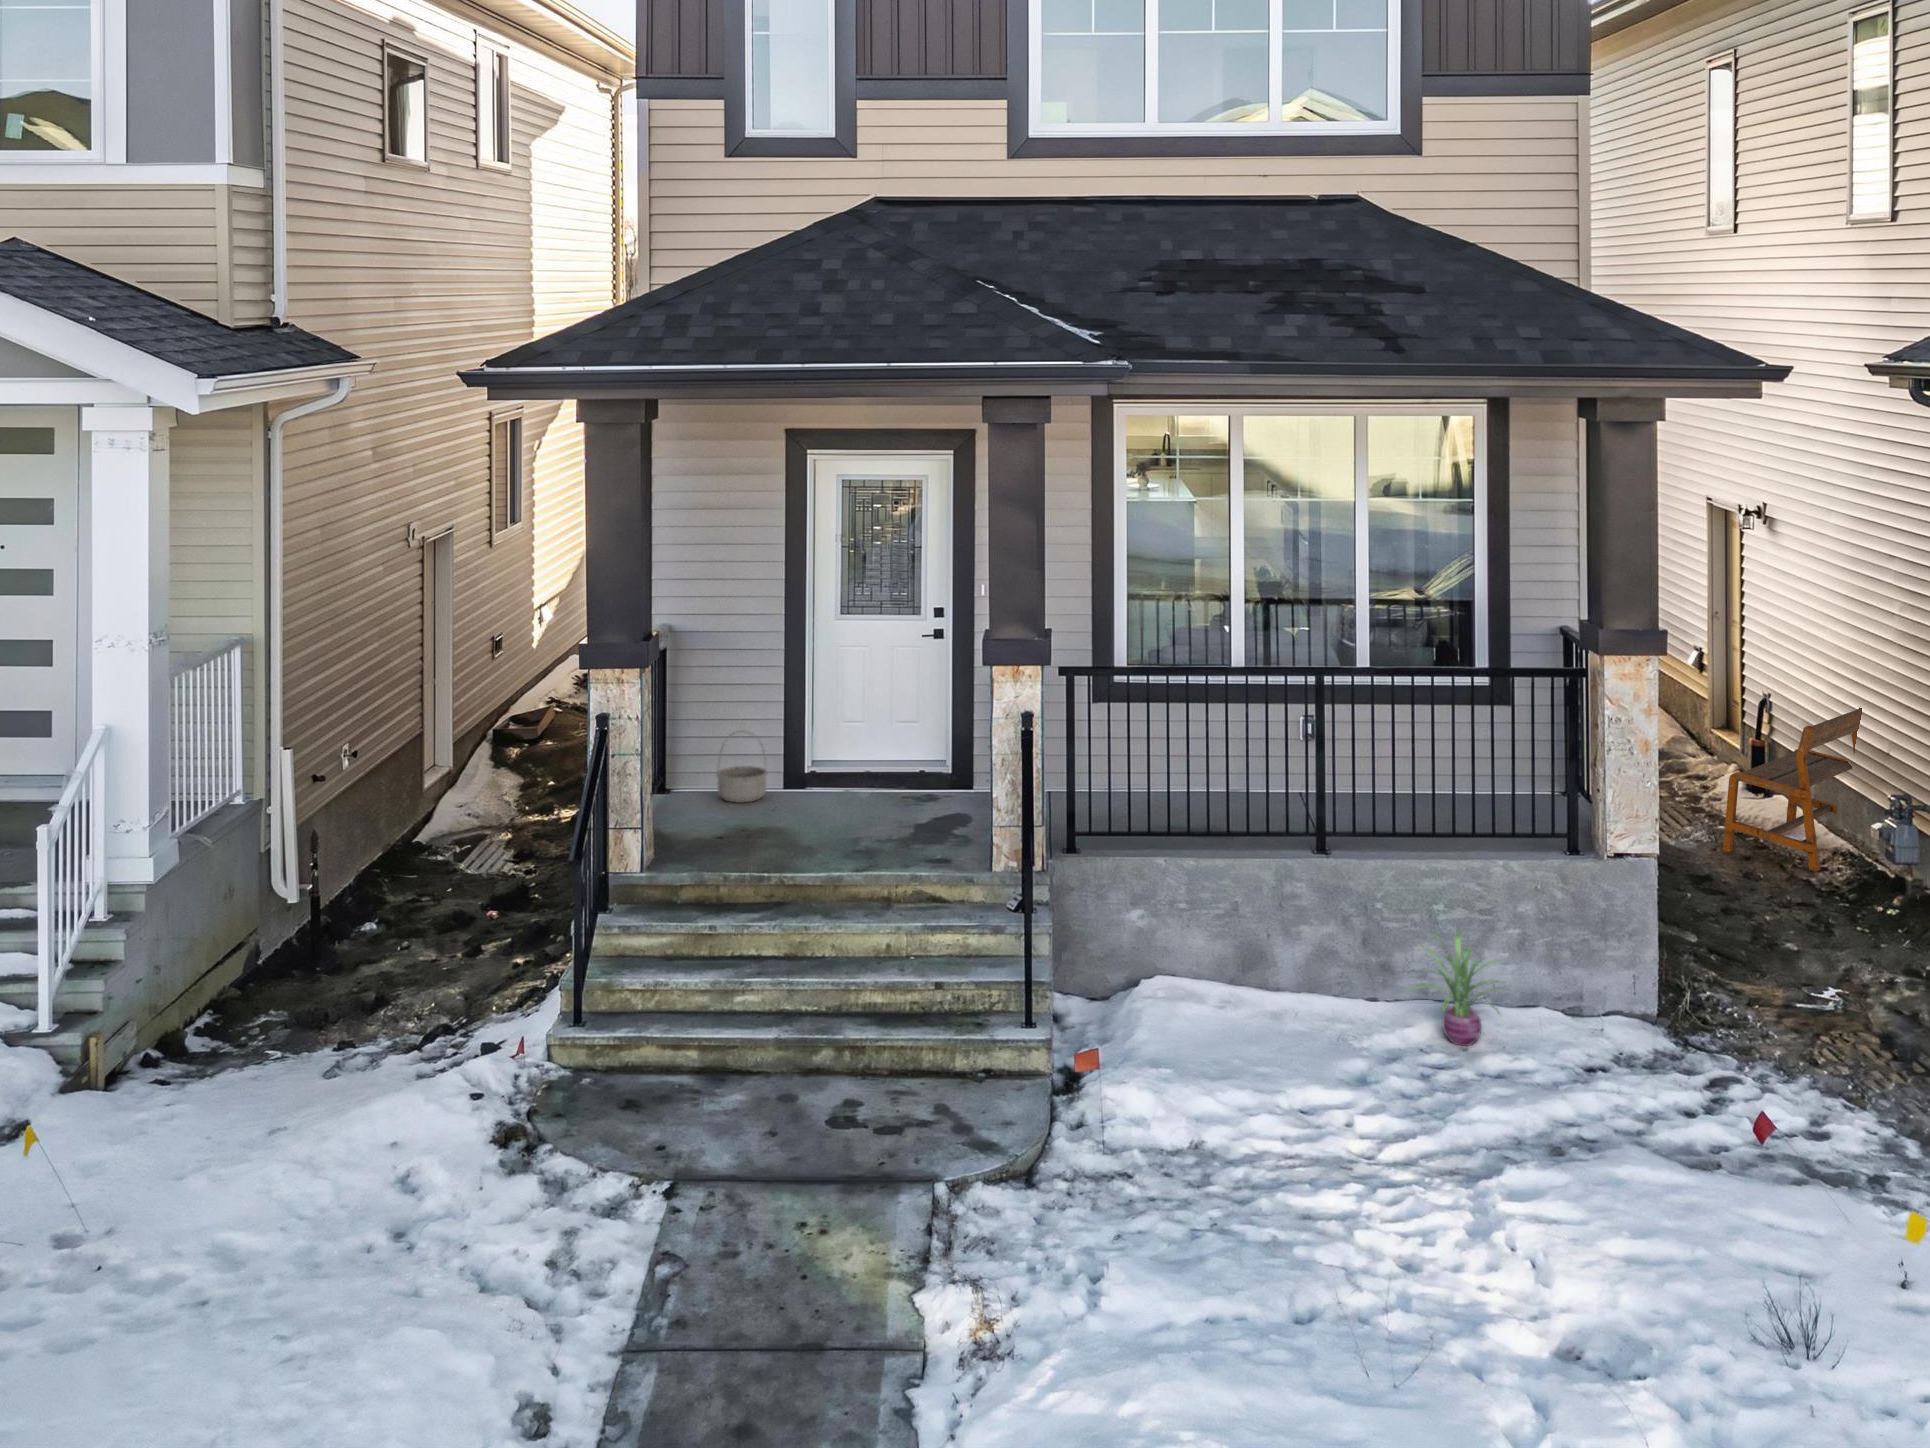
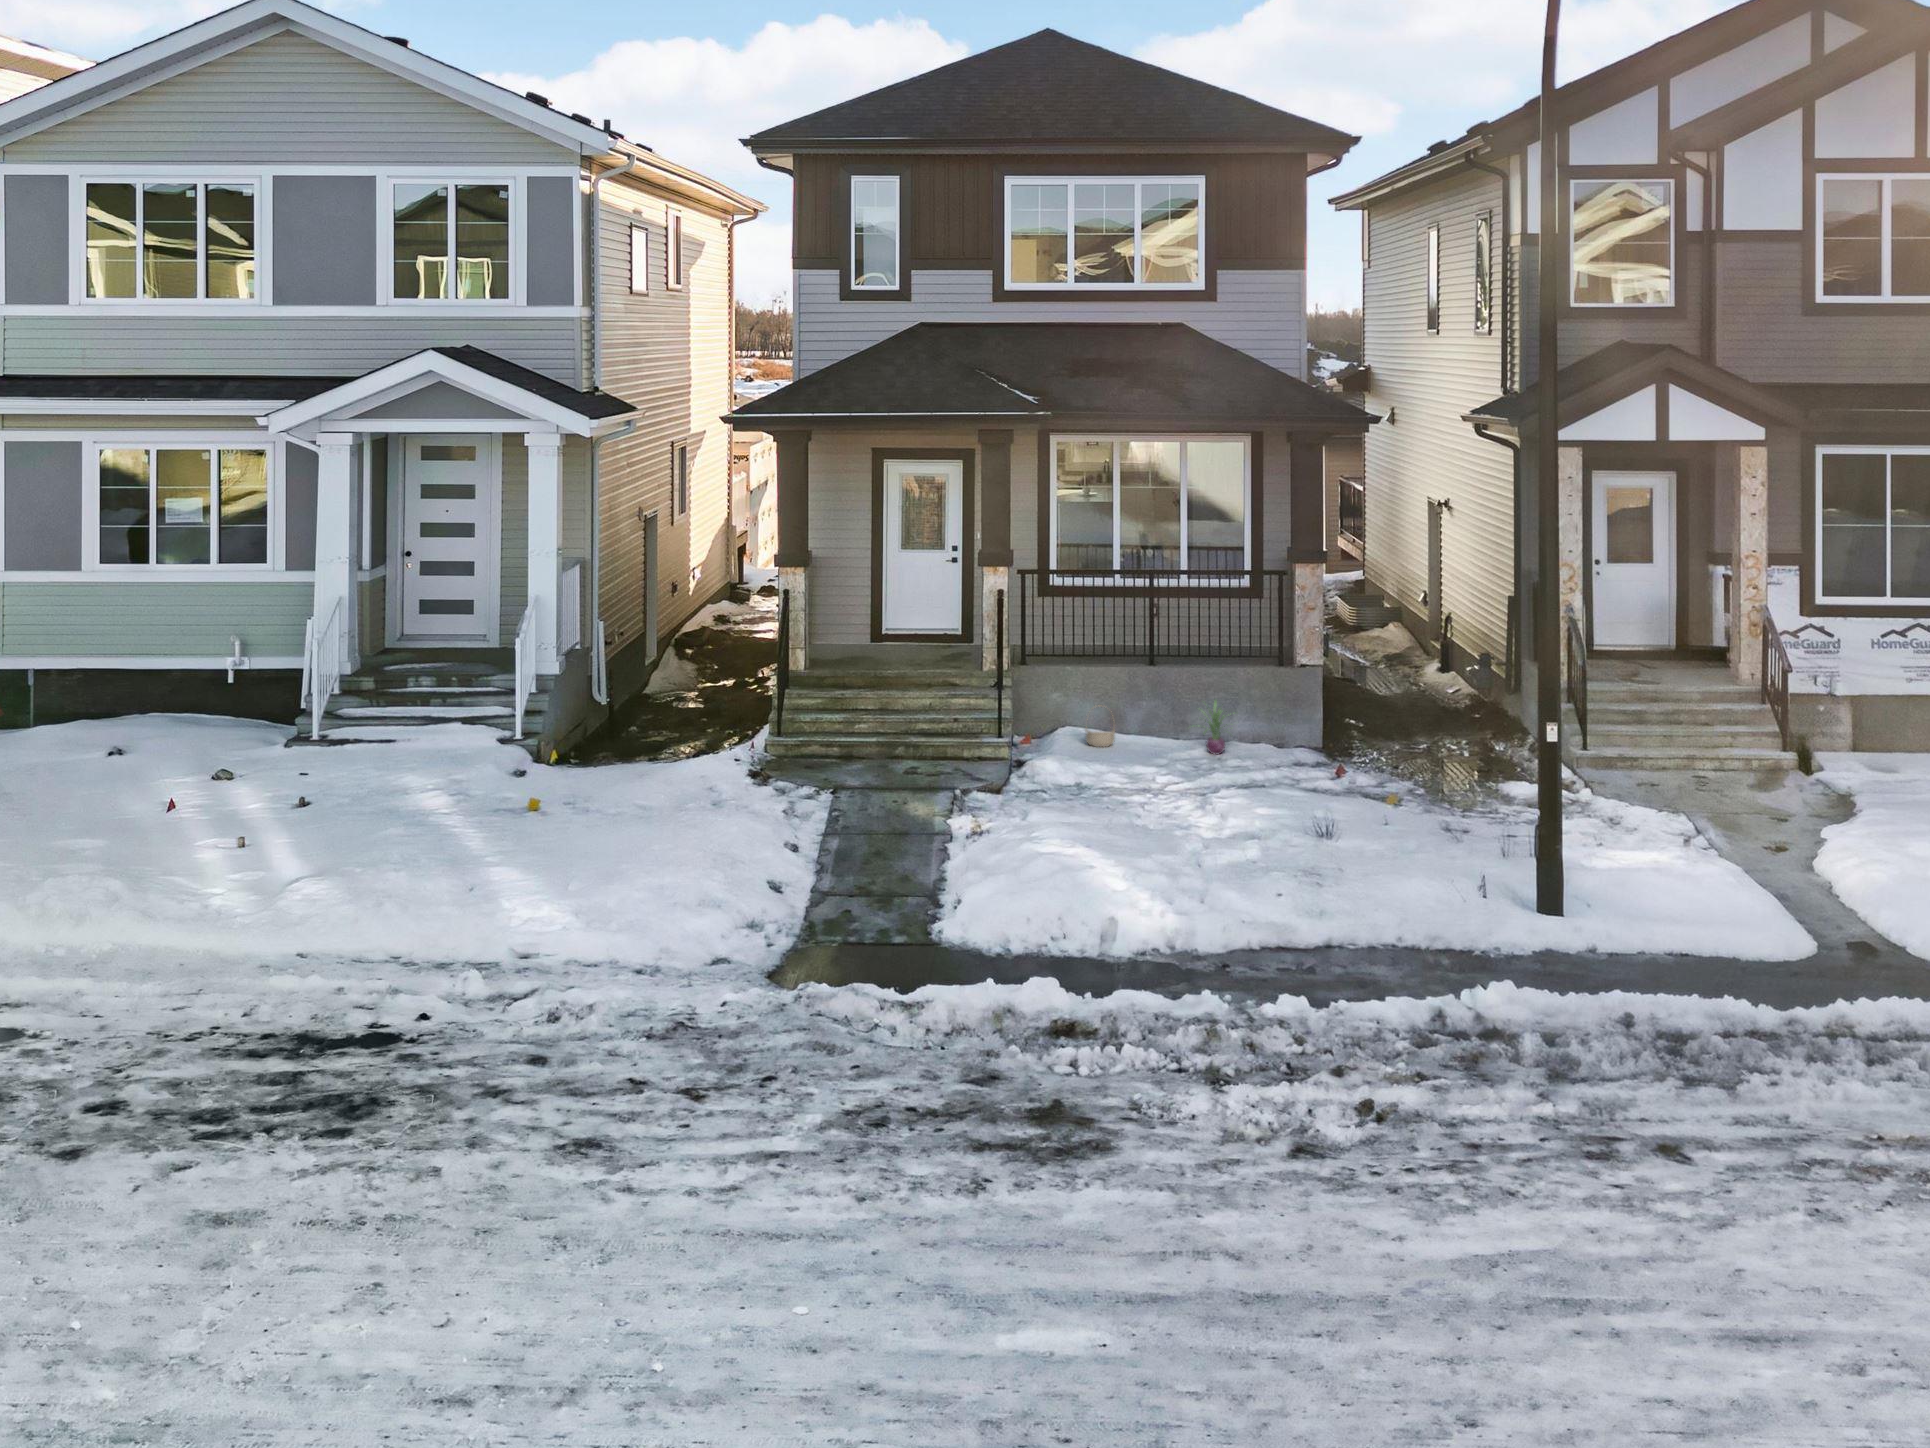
bench: present [1723,707,1862,871] -> none [1395,612,1483,701]
basket: present [716,731,768,803] -> present [1086,705,1115,747]

